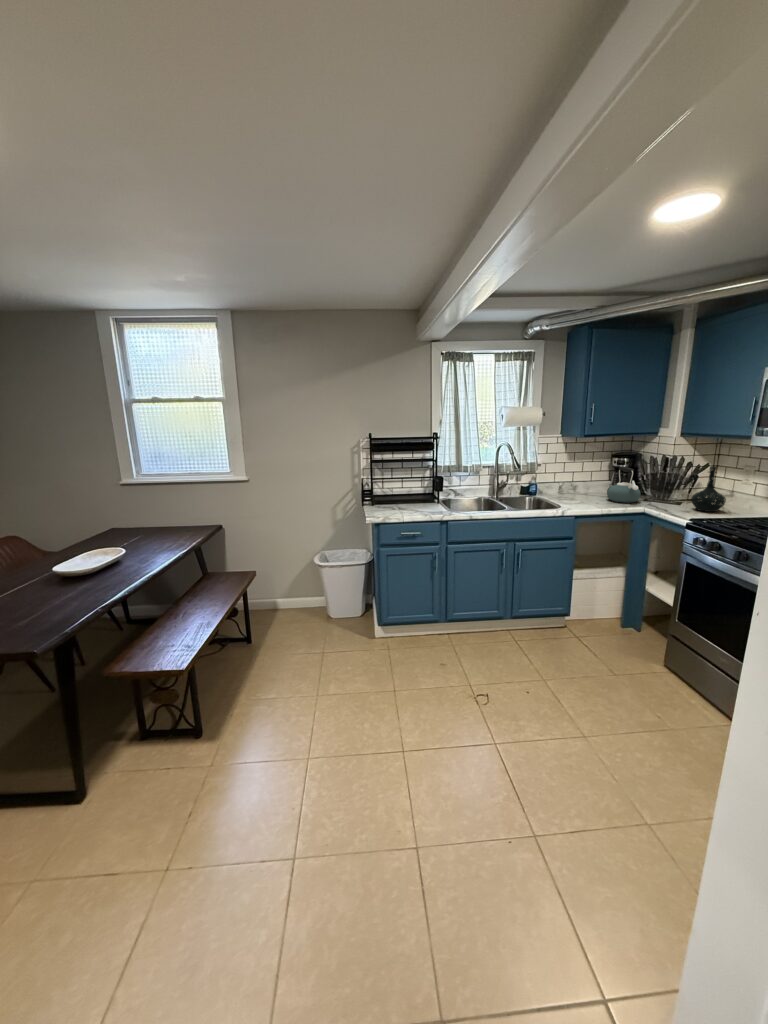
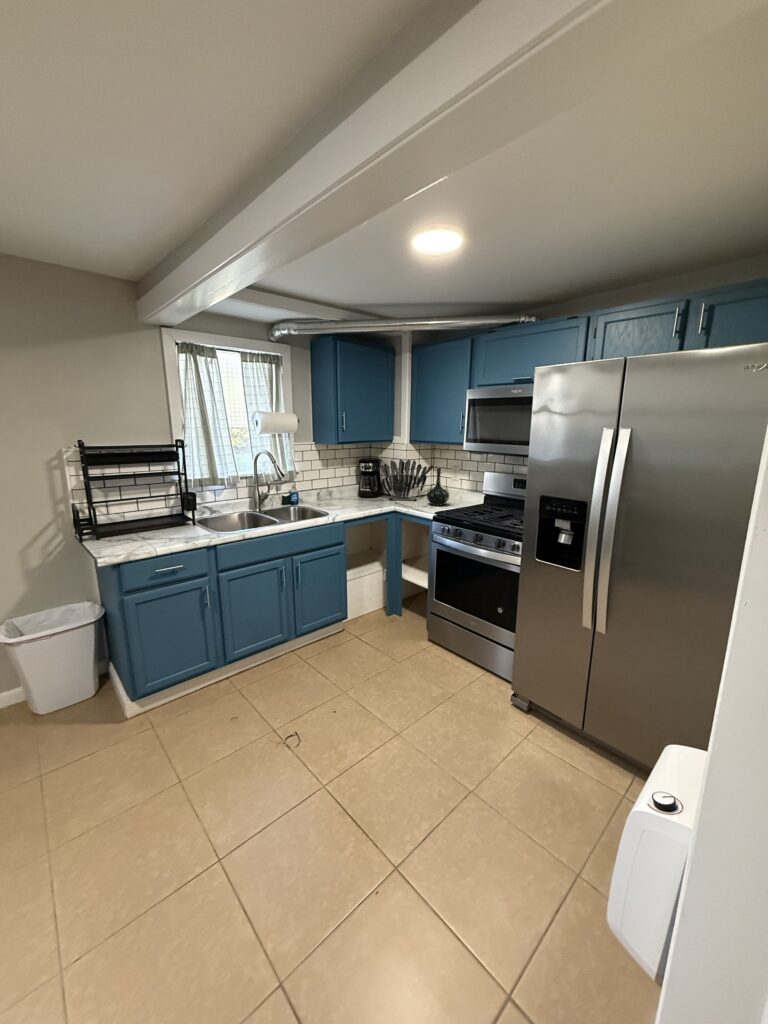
kettle: present [607,467,641,503] -> none [363,472,389,504]

